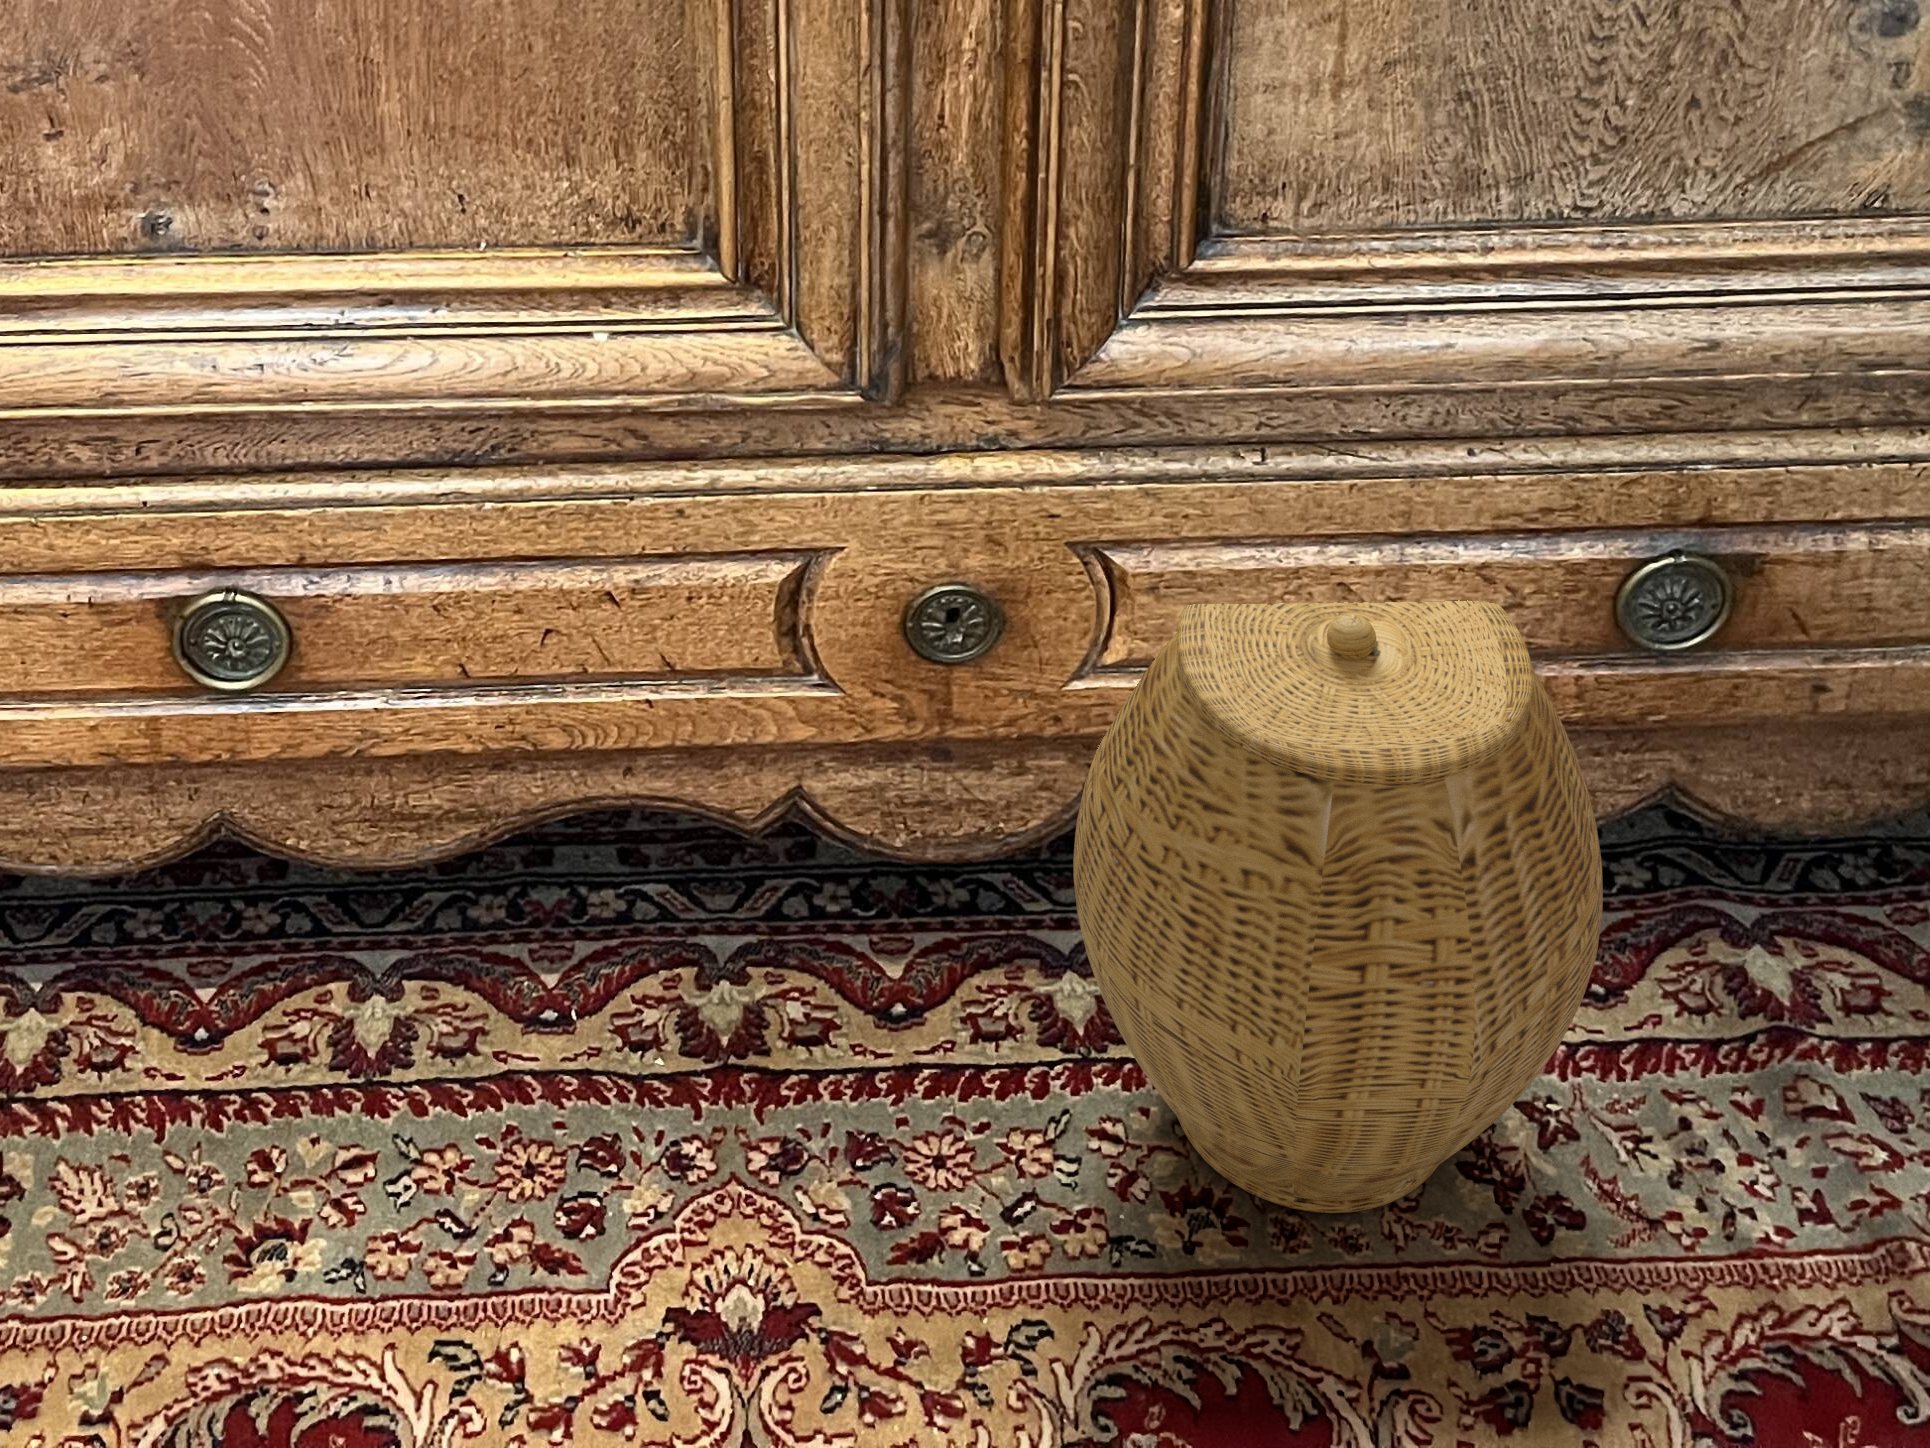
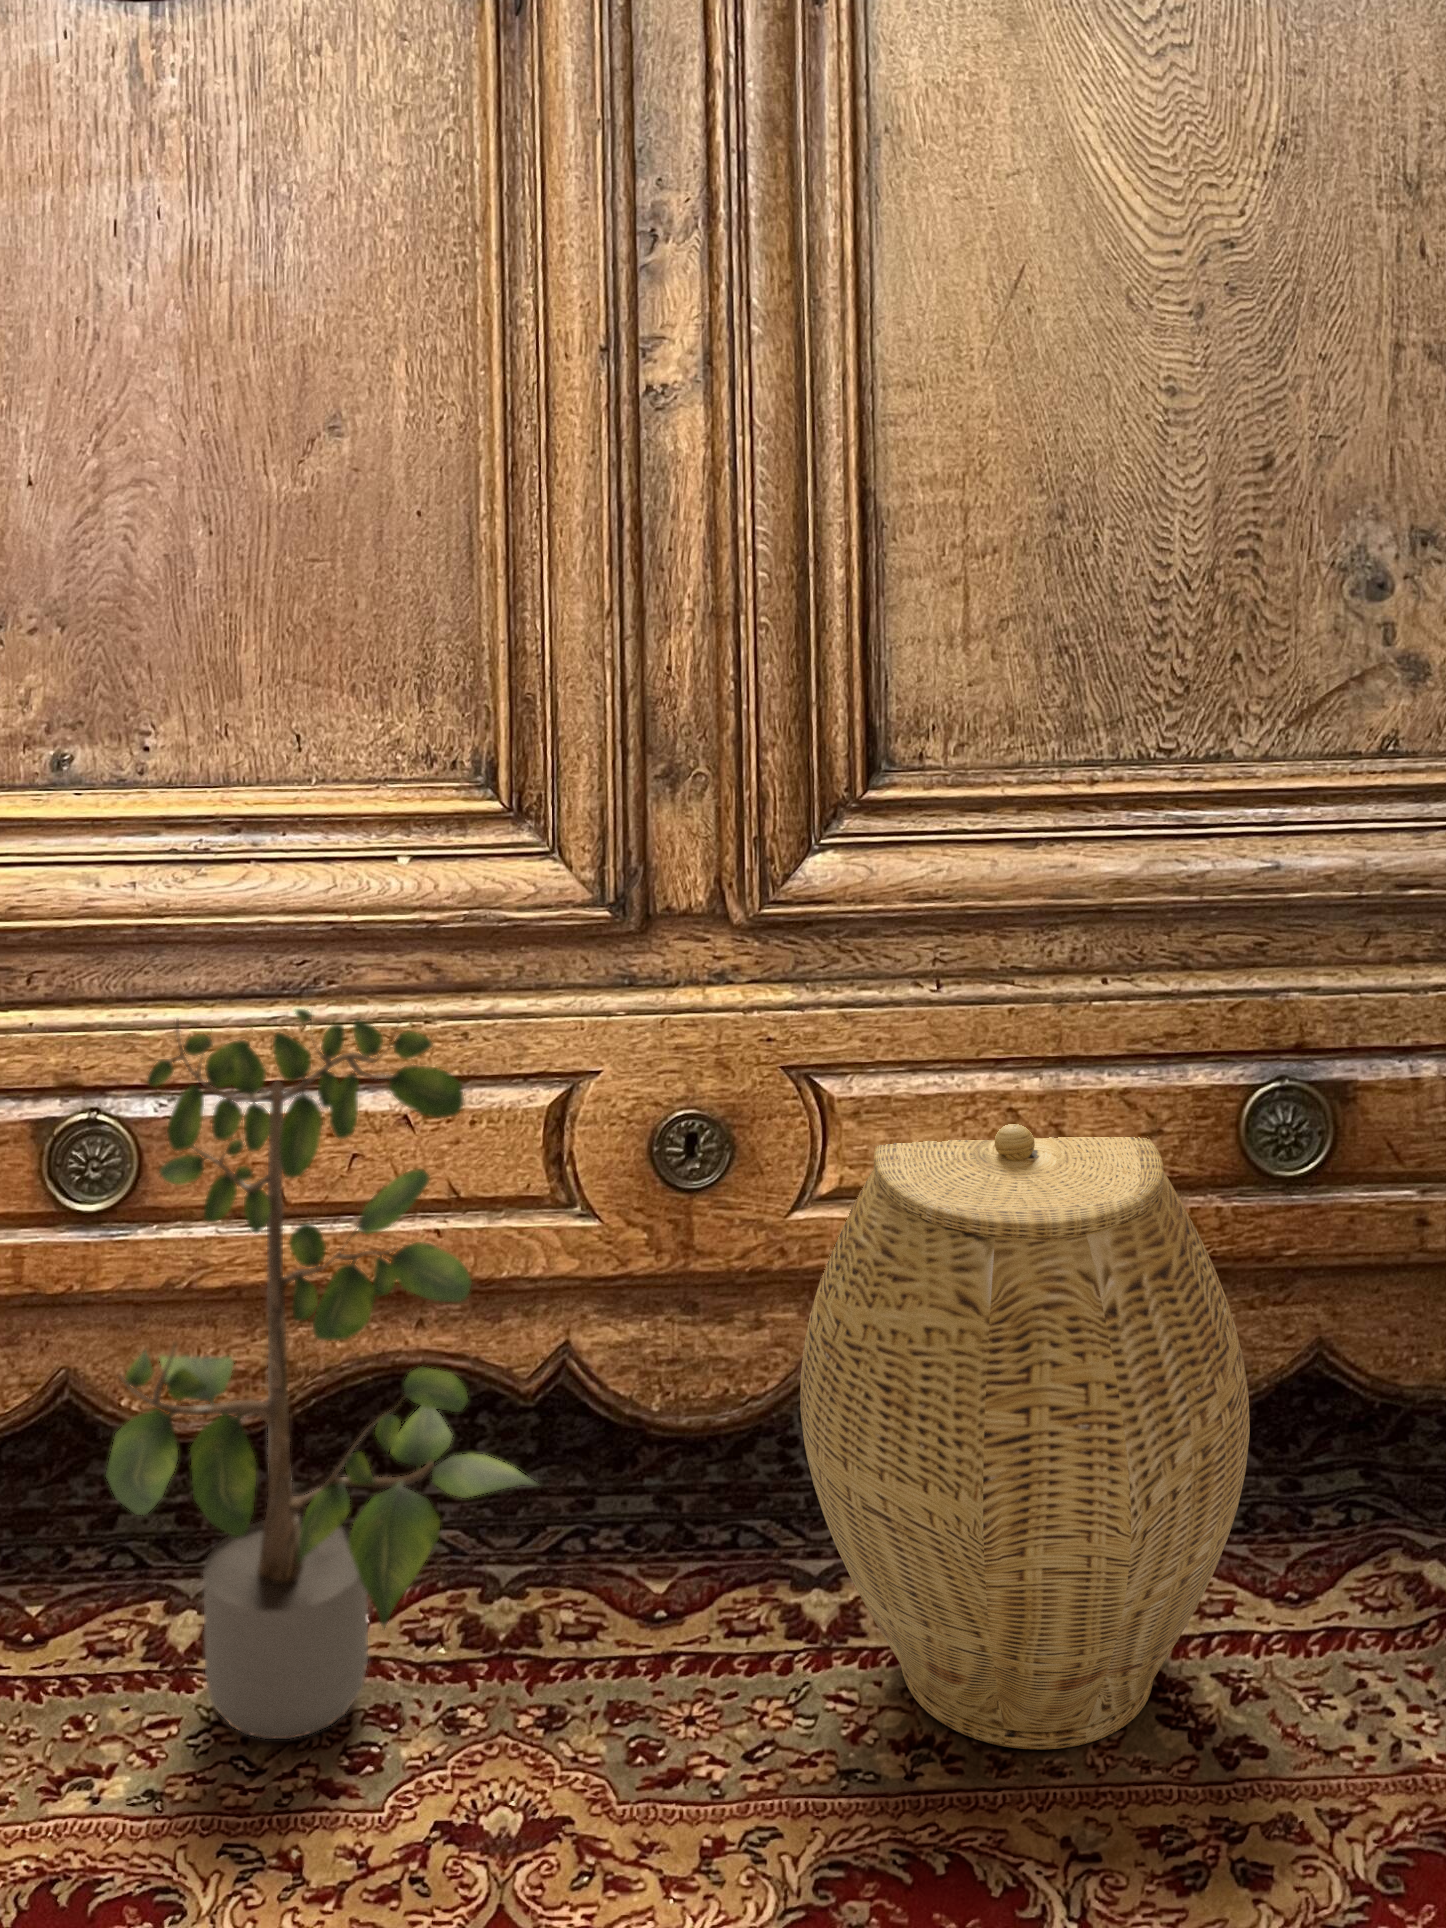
potted plant: none [276,506,784,1192] -> present [106,1009,537,1739]

